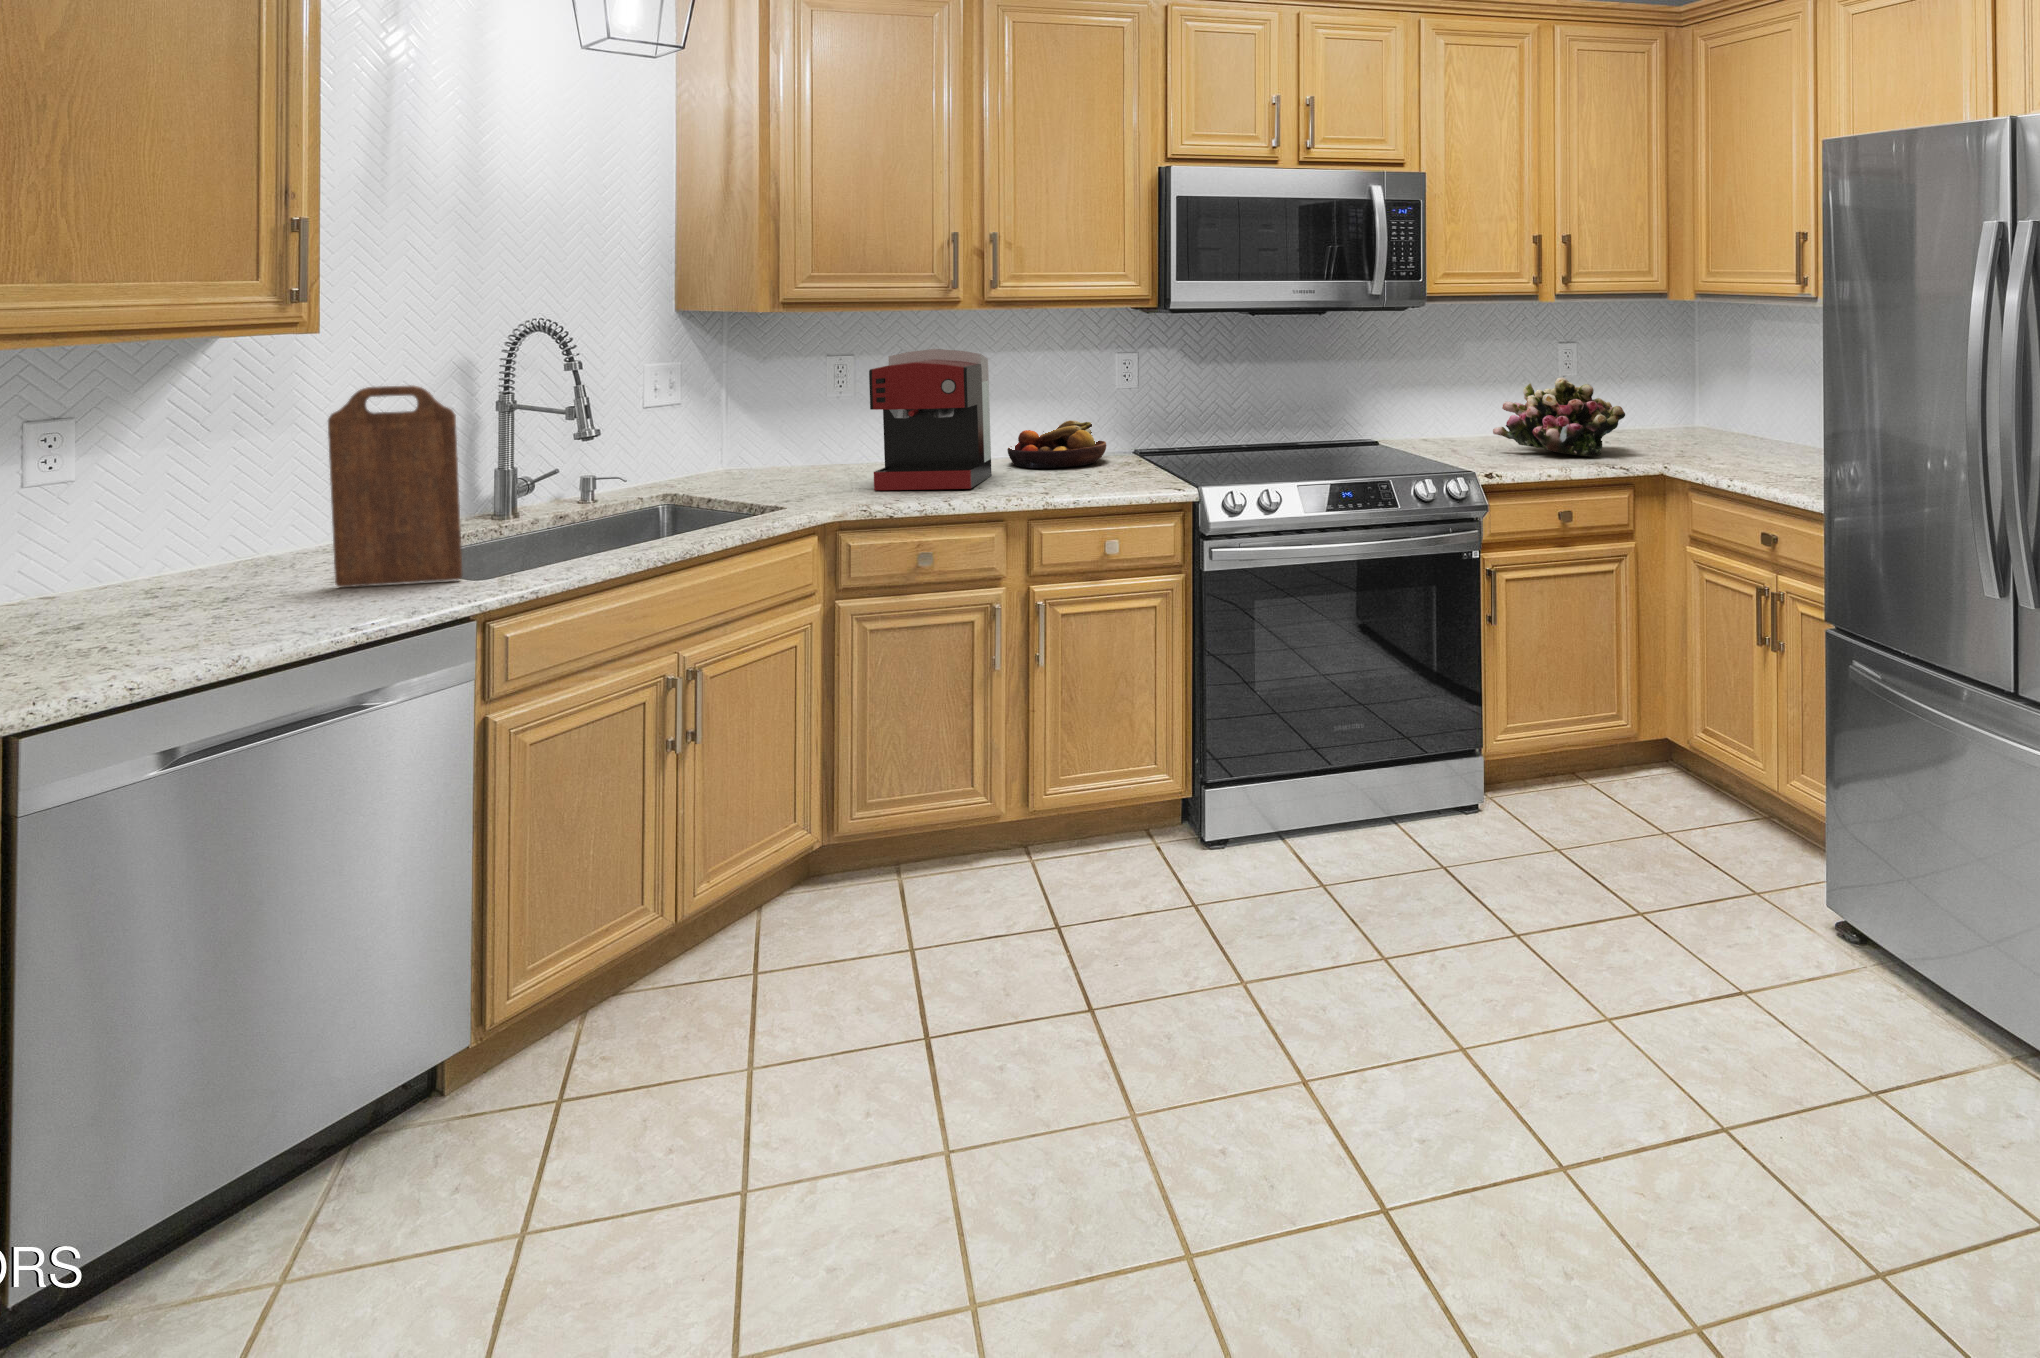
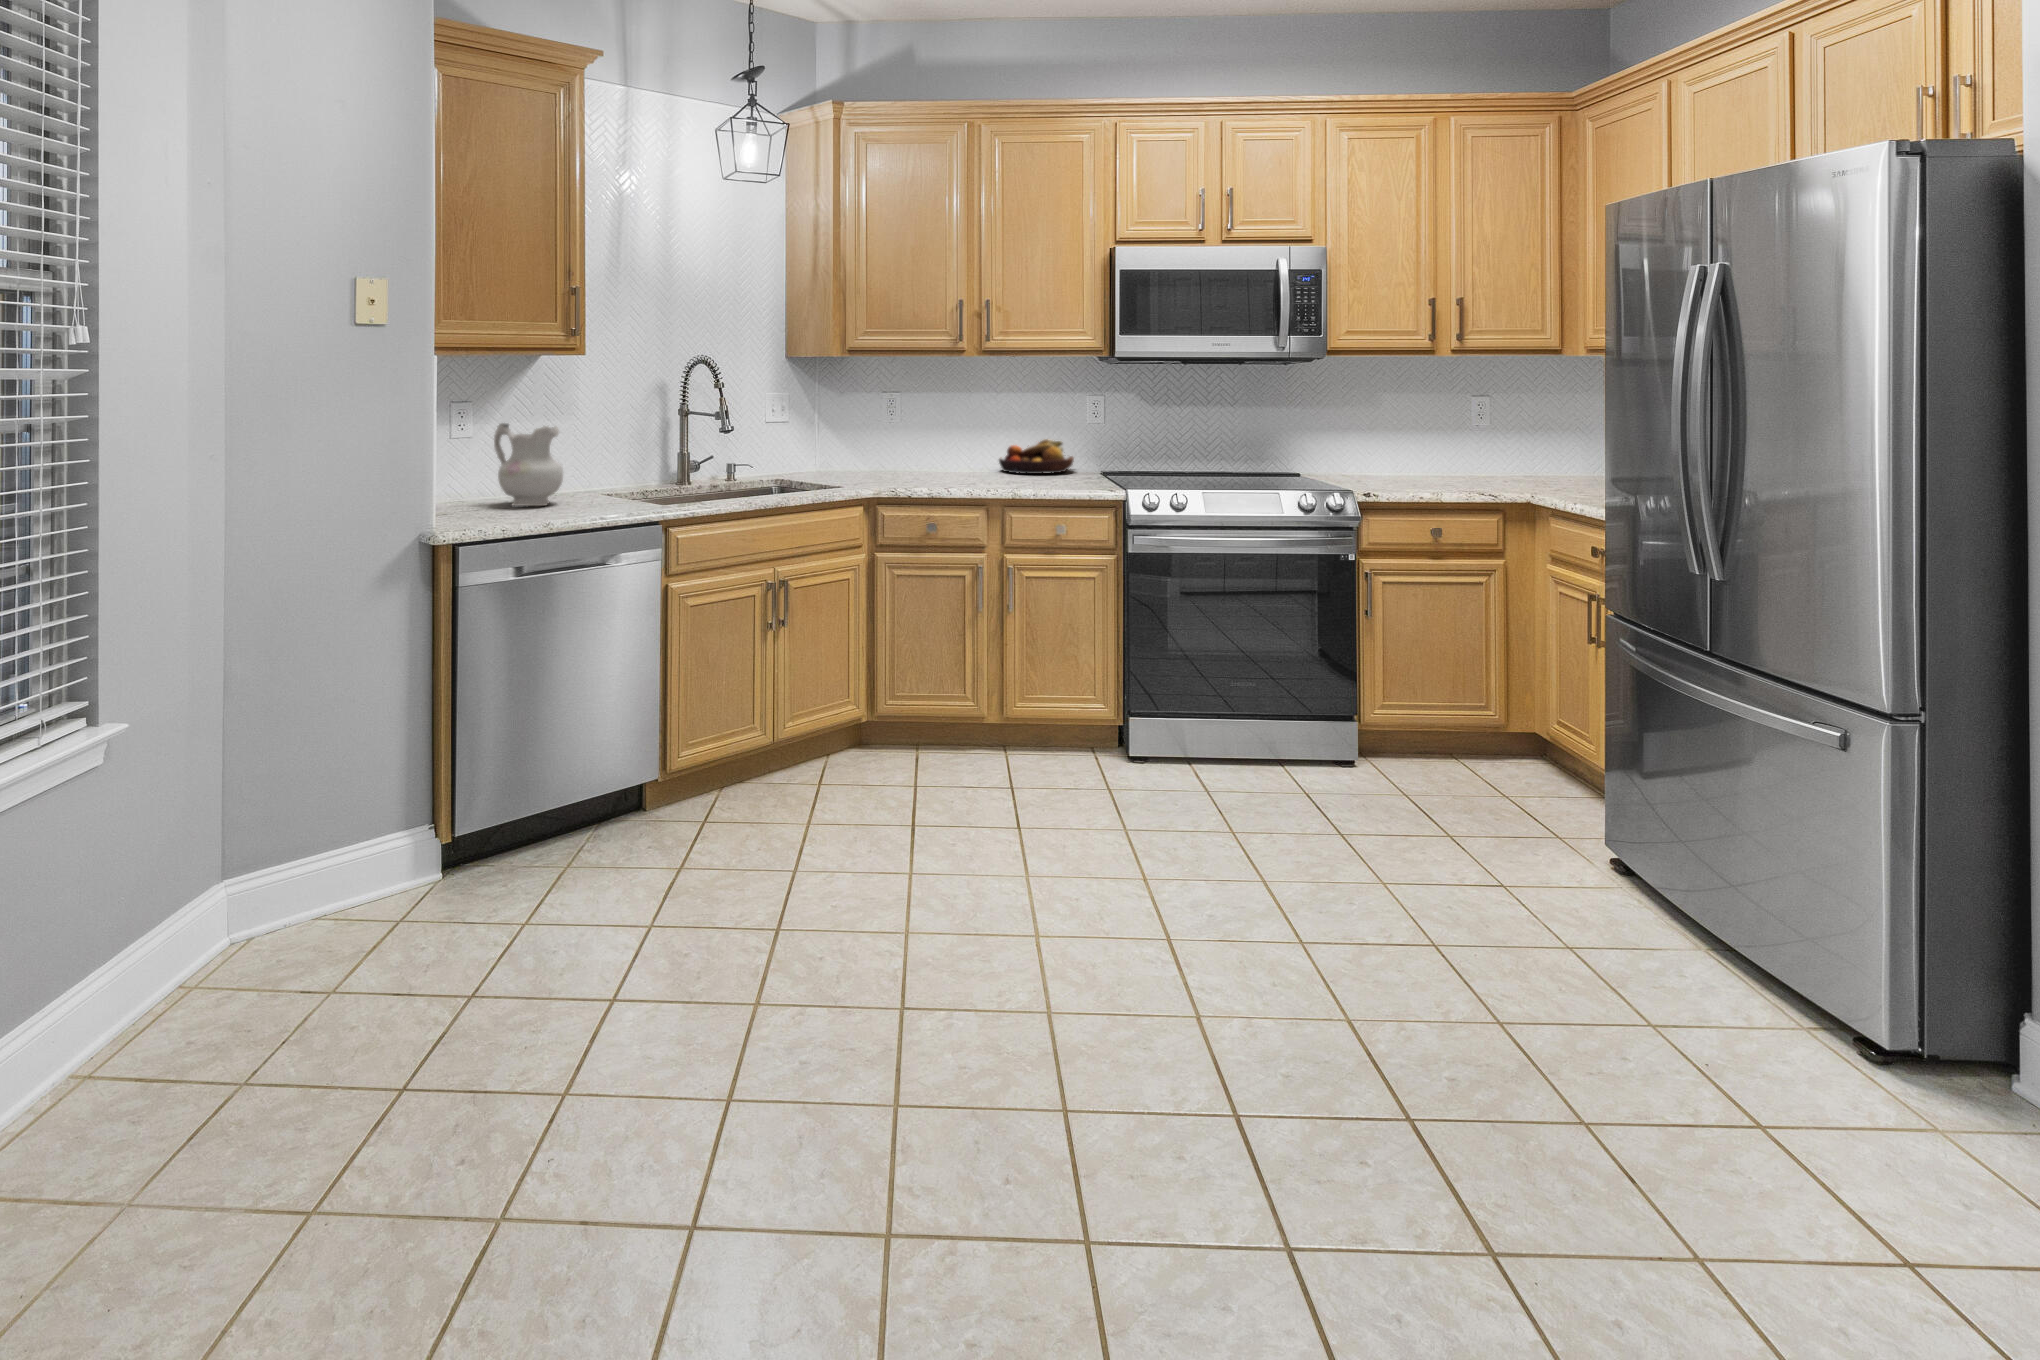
coffee maker: present [869,349,992,490] -> none [895,382,983,483]
flower arrangement: present [1493,378,1625,456] -> none [1394,421,1508,486]
cutting board: present [328,386,462,587] -> none [565,391,635,512]
ceramic pitcher: none [199,443,333,582] -> present [494,423,563,506]

